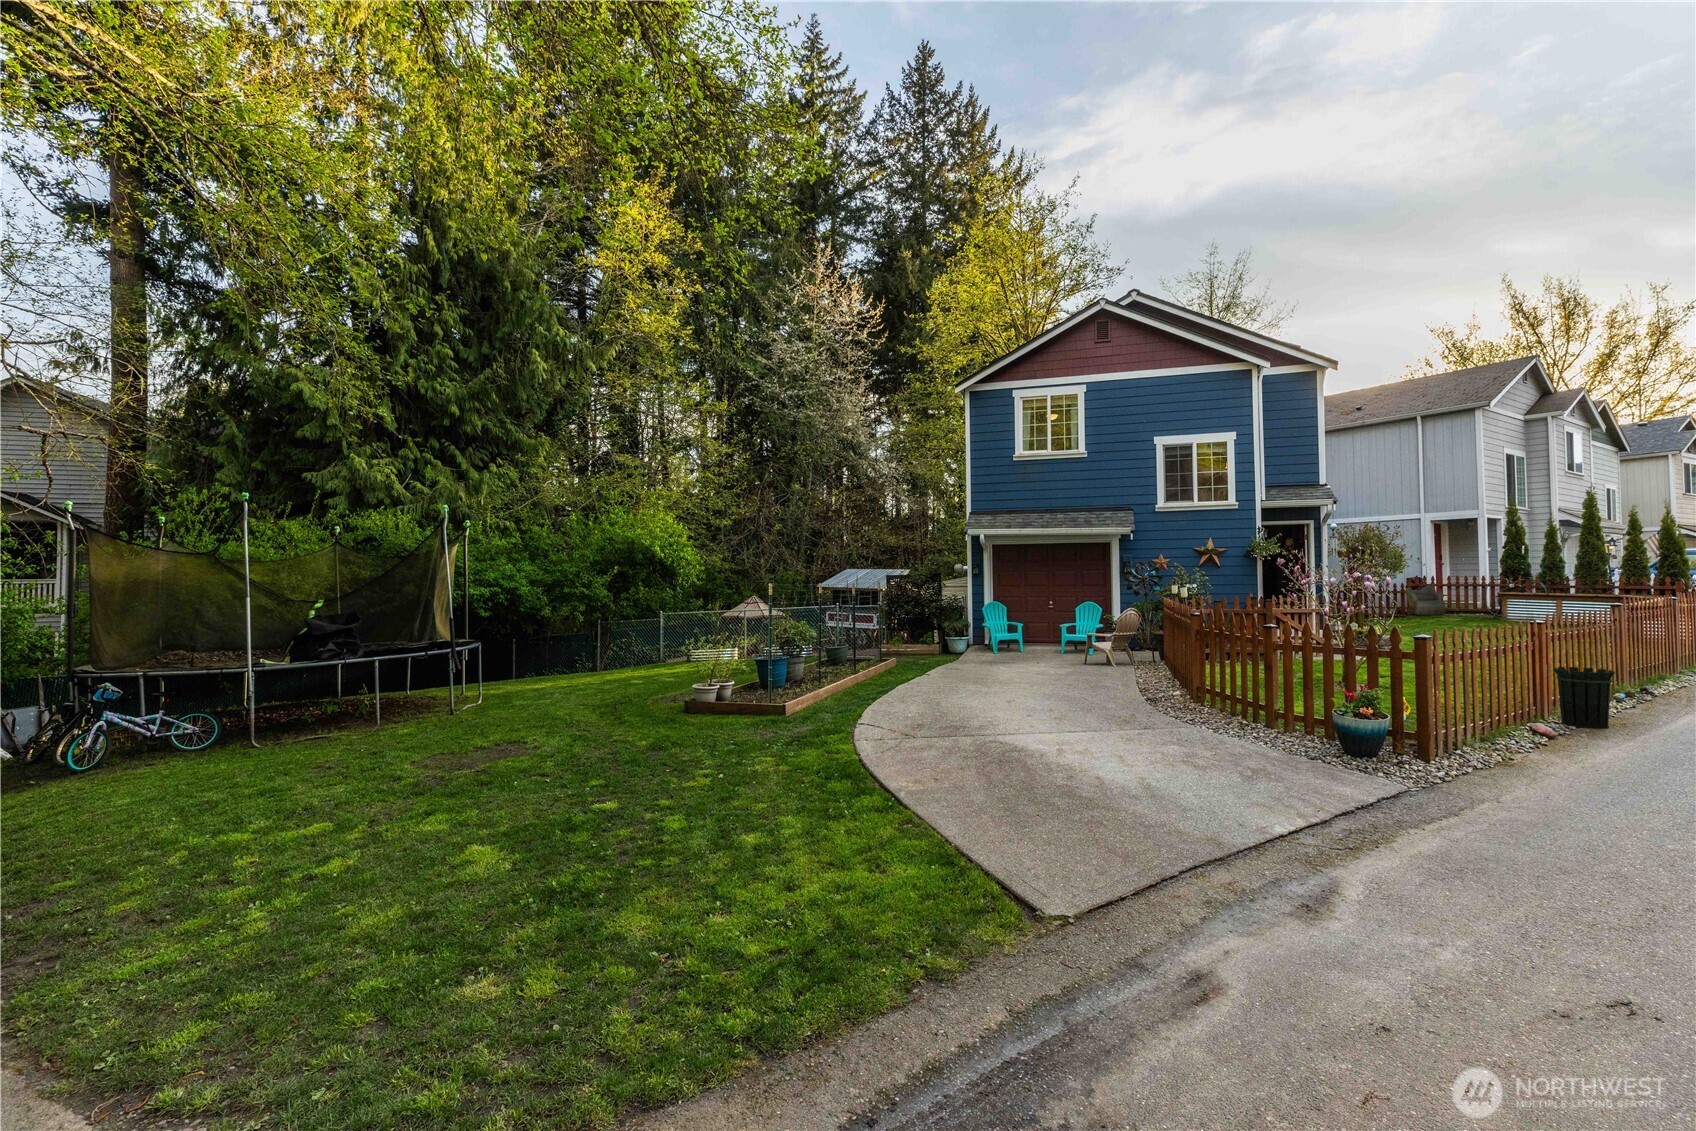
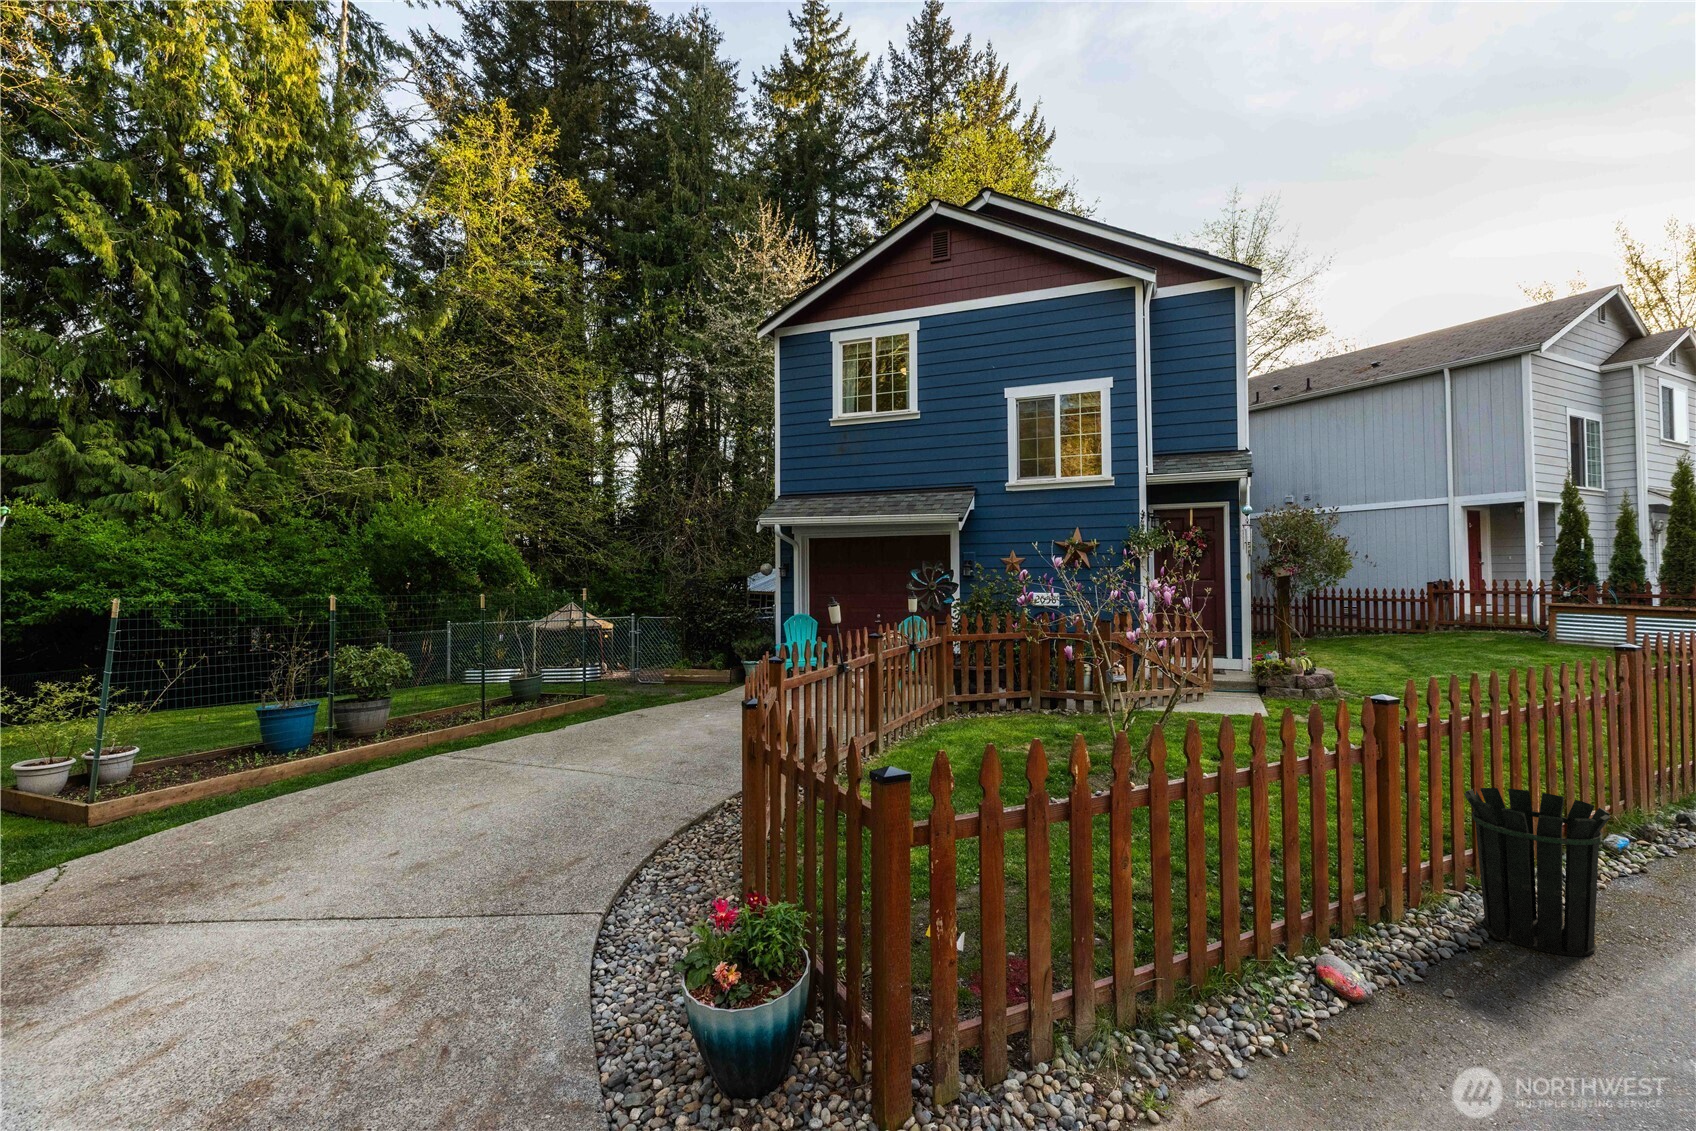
armchair: present [1405,585,1445,615] -> none [1417,588,1474,634]

